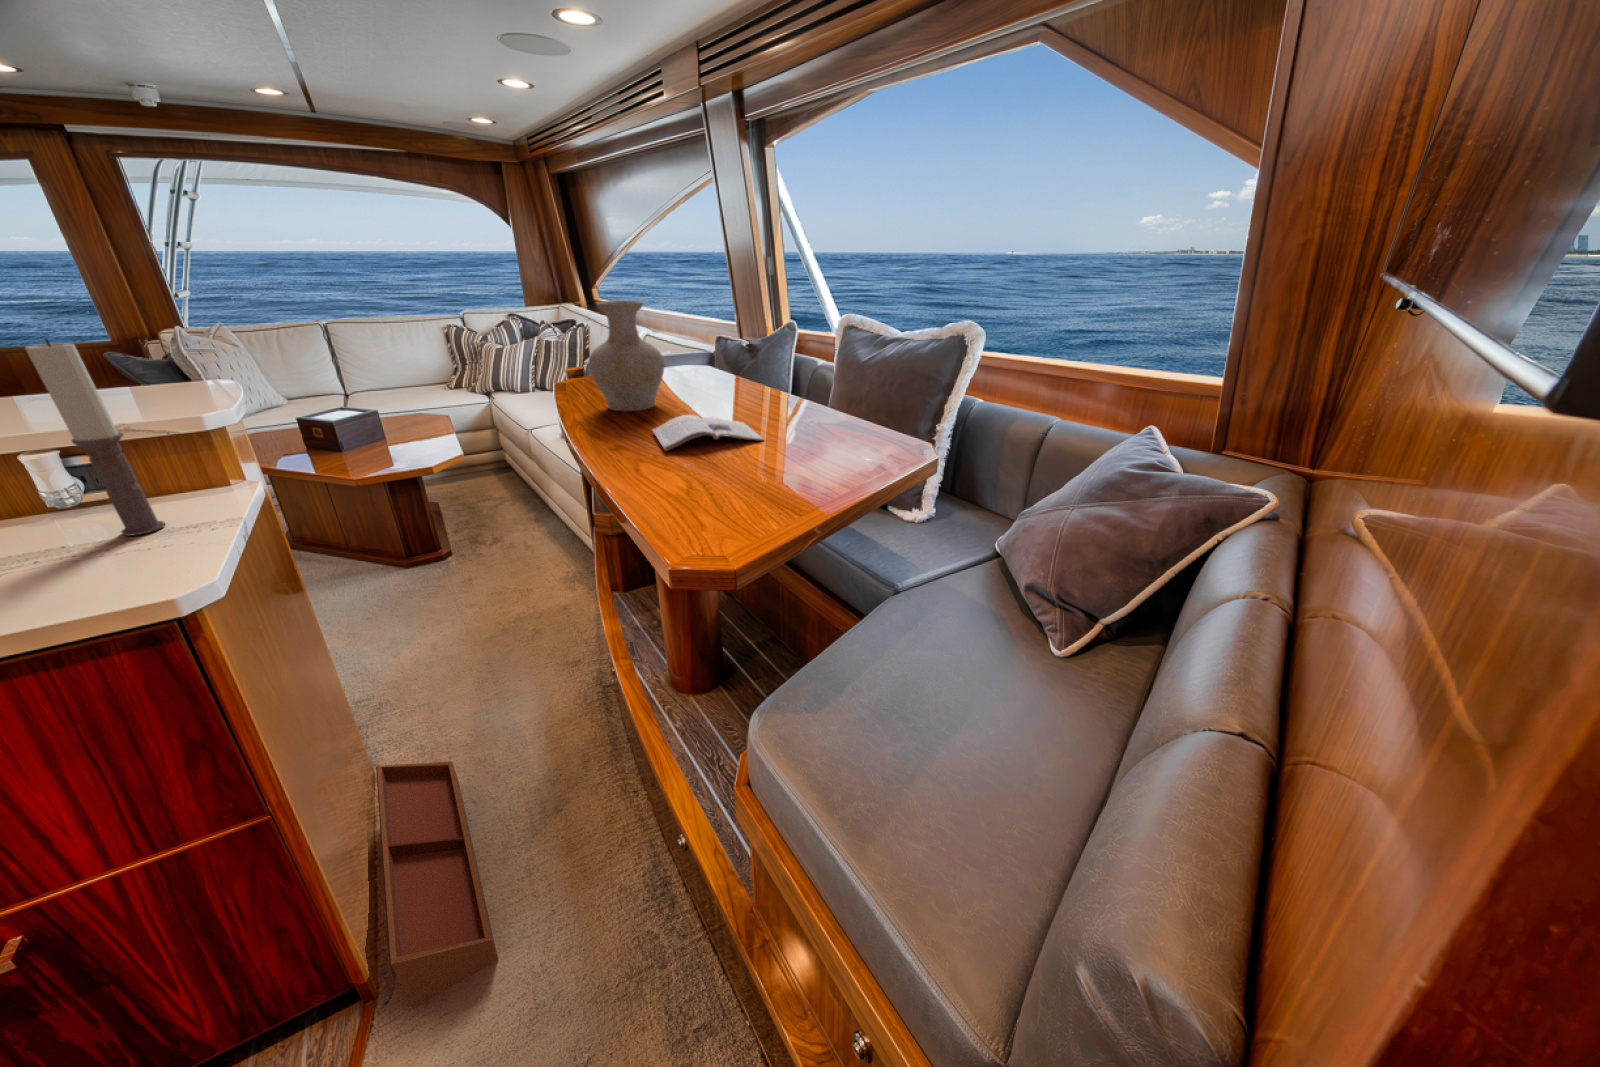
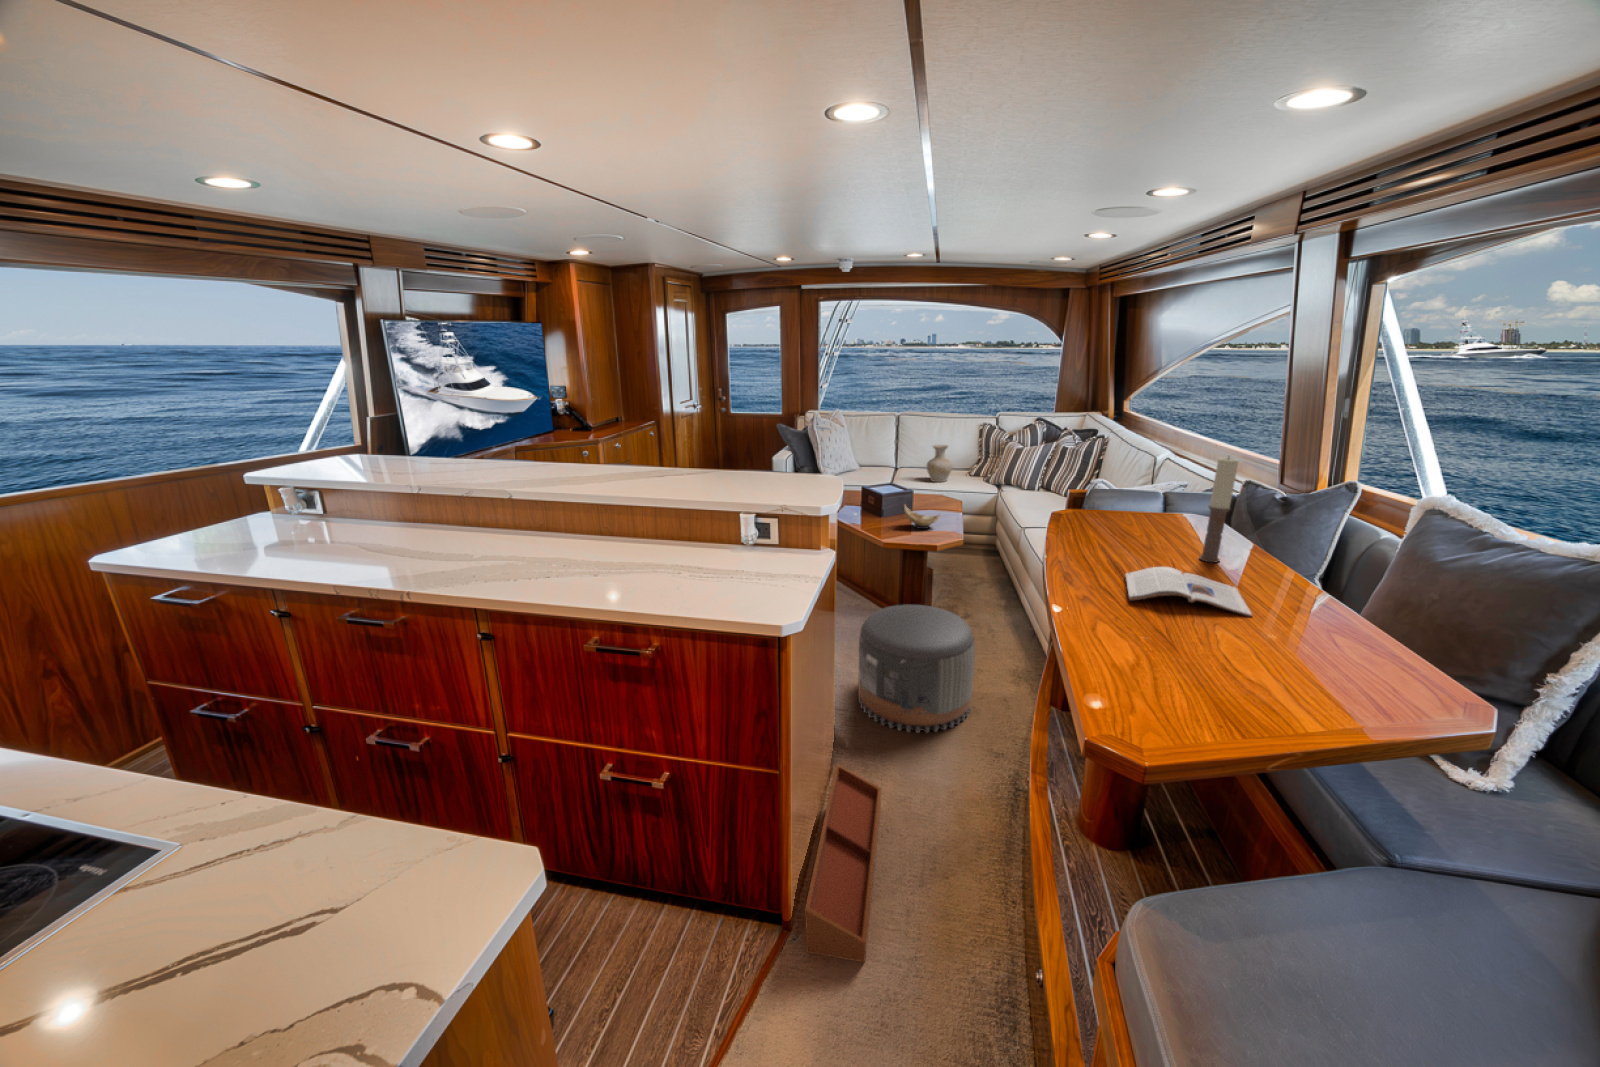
vase: present [589,300,664,411] -> present [927,445,952,482]
candle: present [25,339,165,536] -> present [1199,457,1239,562]
decorative bowl: none [369,426,425,454] -> present [904,504,940,529]
pouf: none [355,535,533,693] -> present [858,604,975,733]

